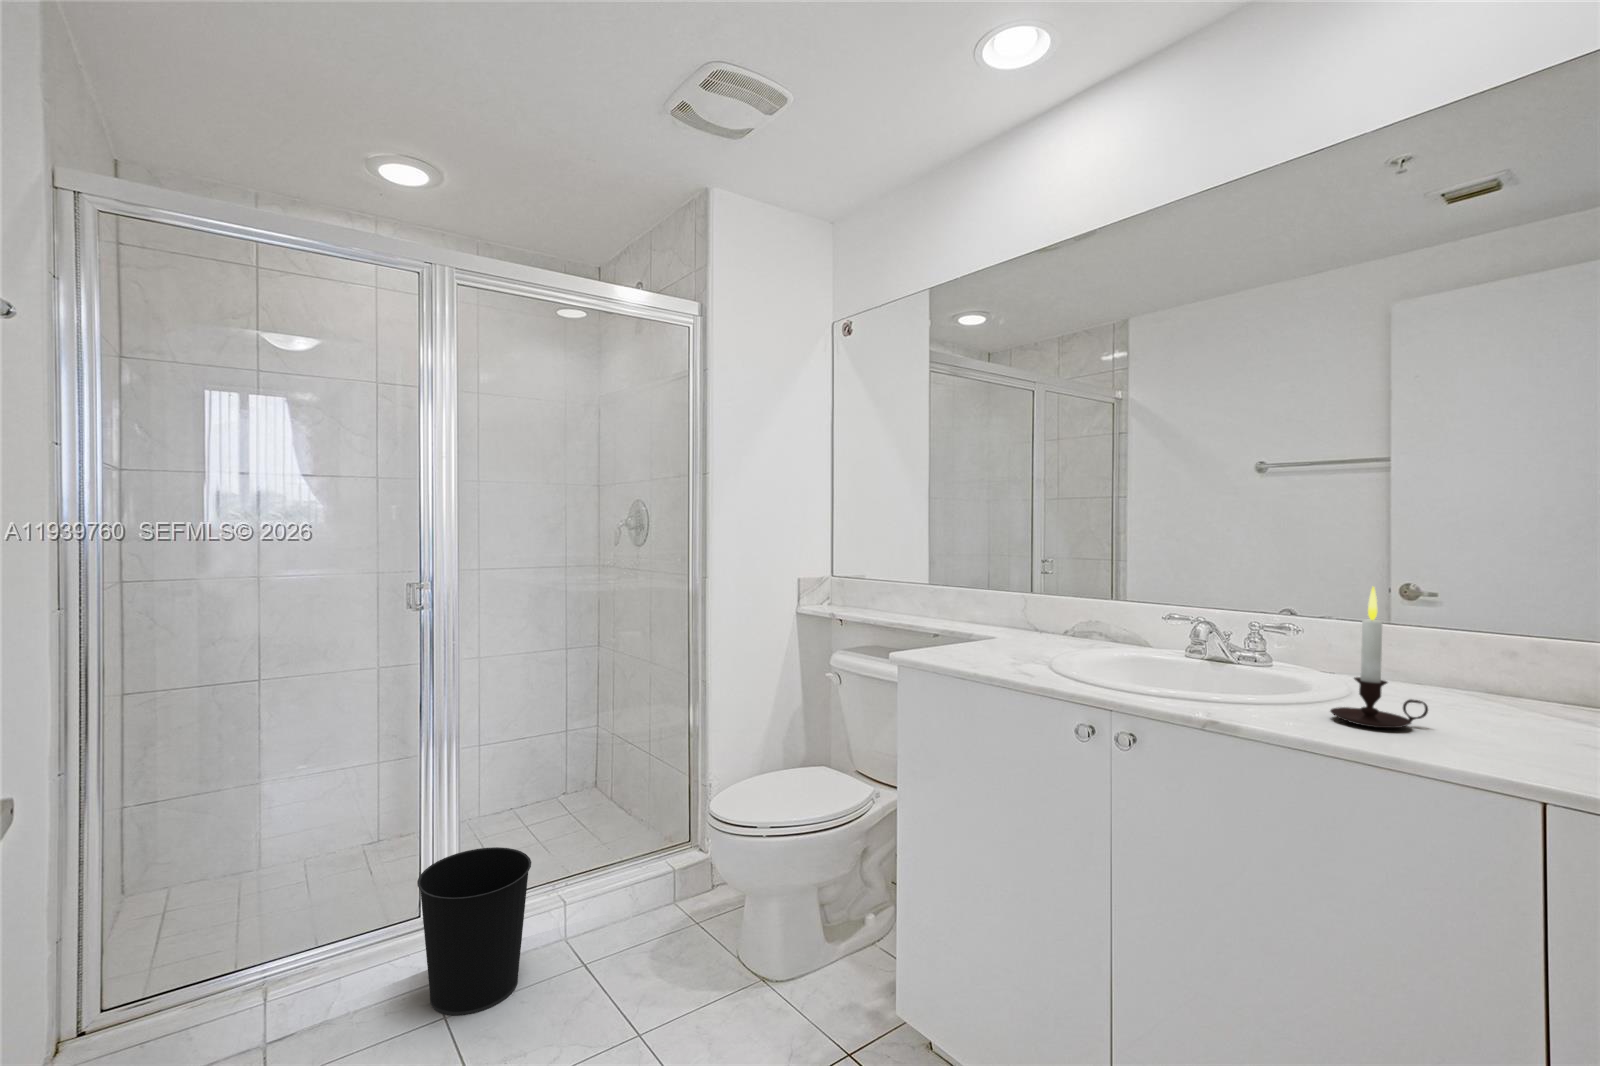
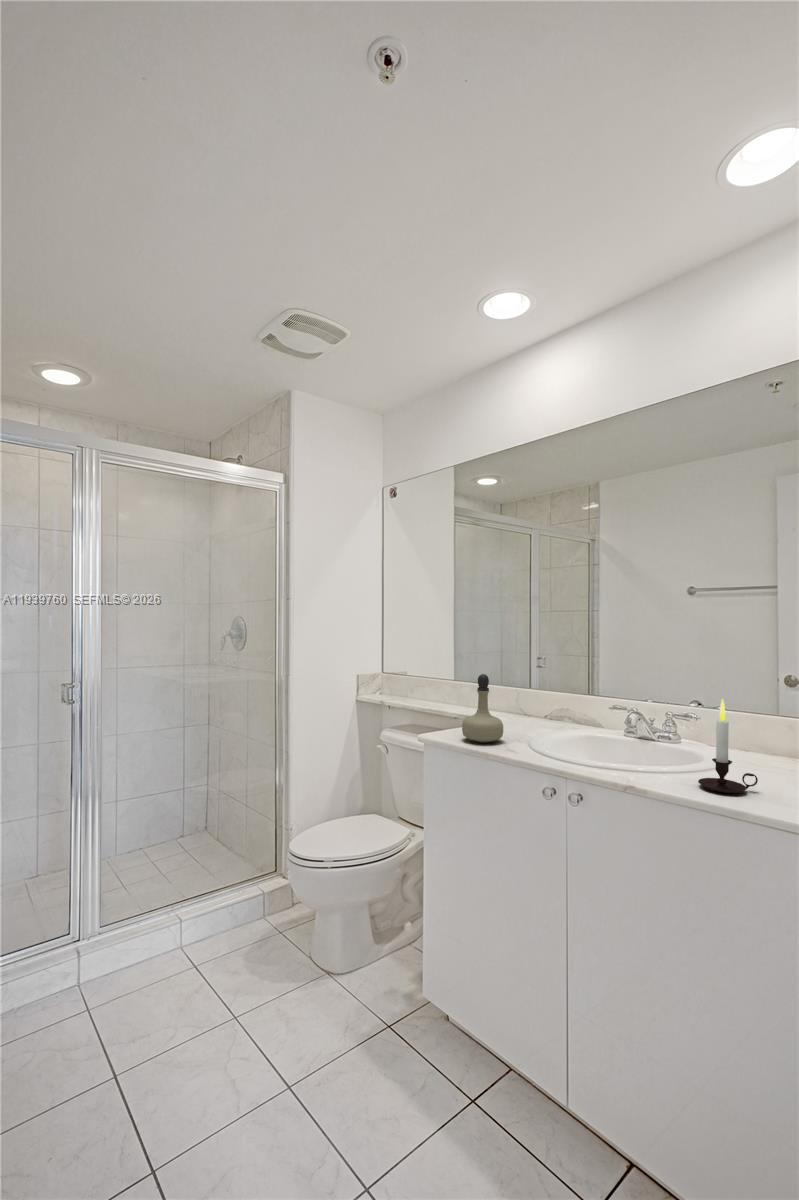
perfume bottle: none [954,566,1014,662] -> present [462,674,503,743]
wastebasket: present [417,847,531,1016] -> none [68,881,155,1010]

